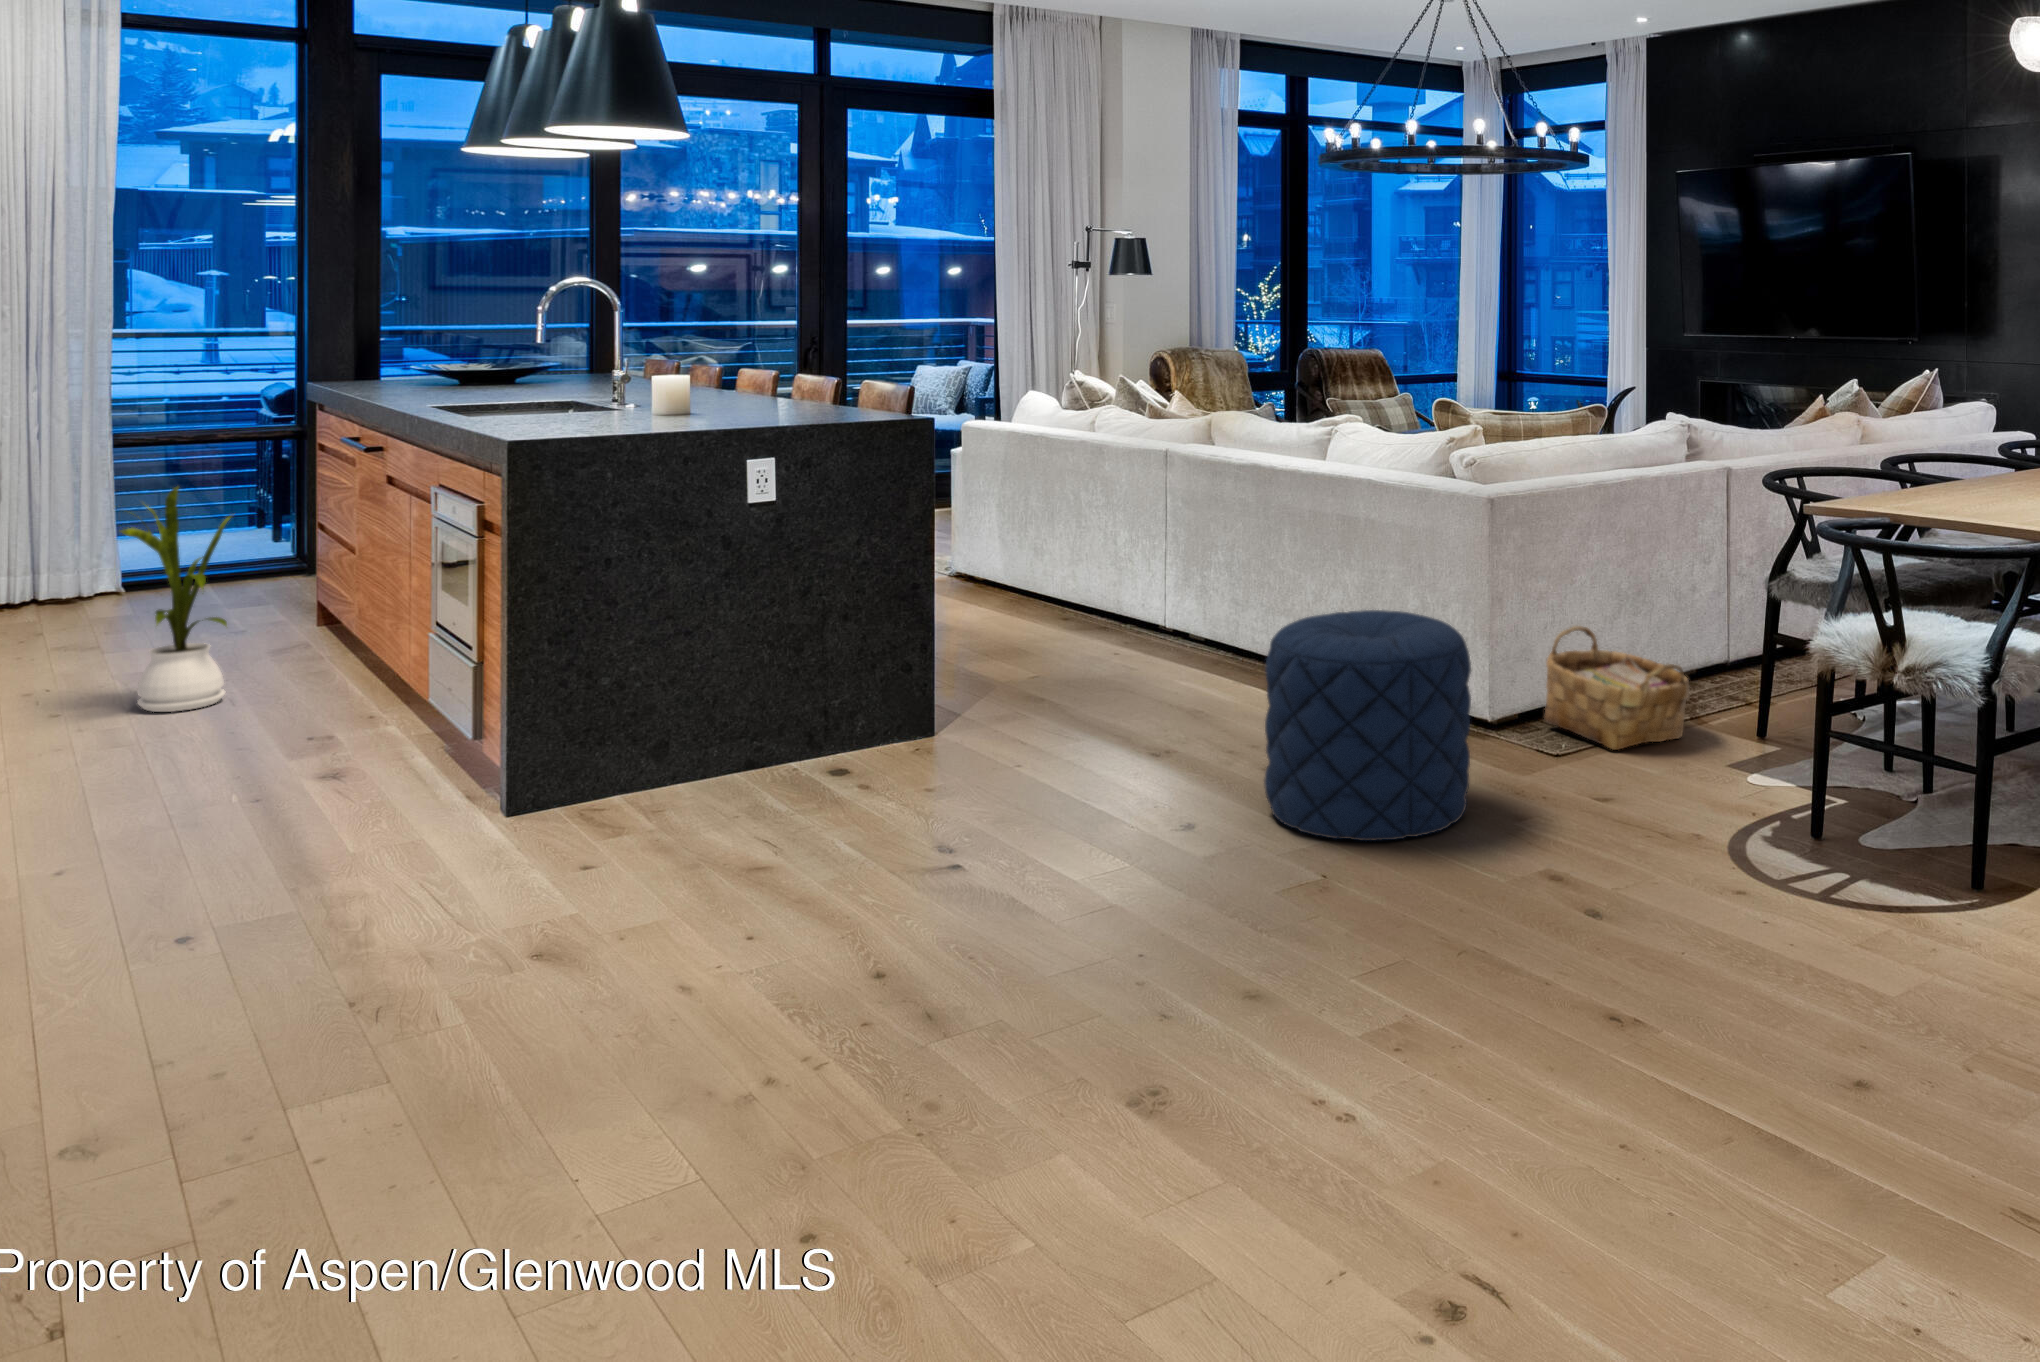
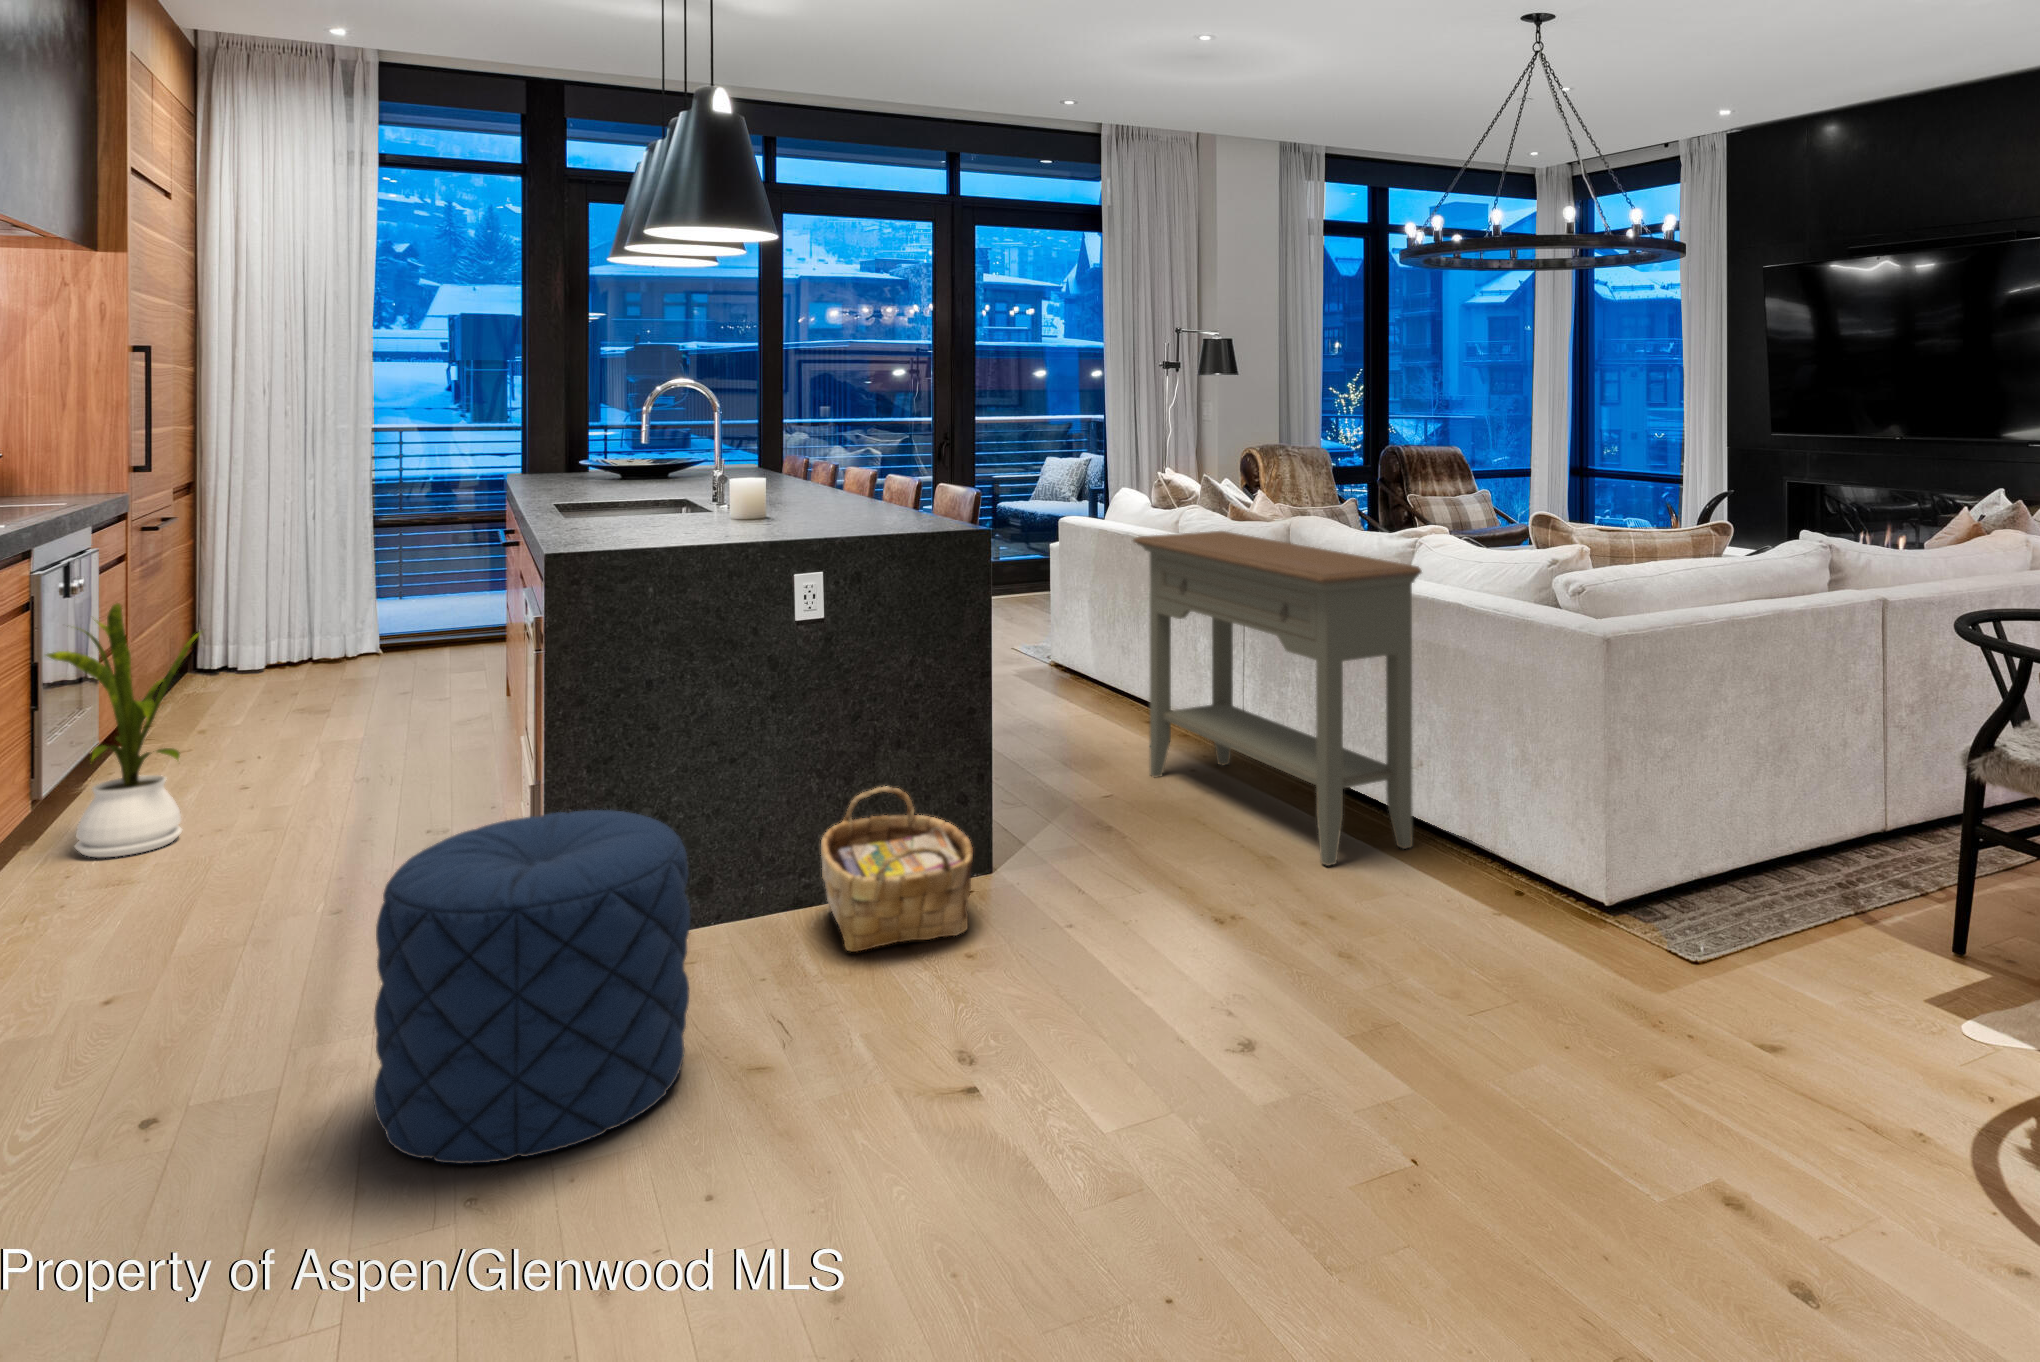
console table: none [1072,422,1335,699] -> present [1133,531,1422,866]
pouf: present [1264,610,1471,841] -> present [373,810,690,1164]
woven basket: present [1545,626,1689,750] -> present [821,787,973,952]

